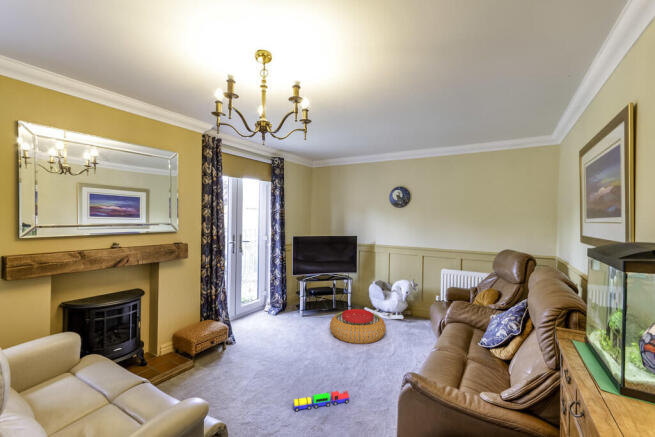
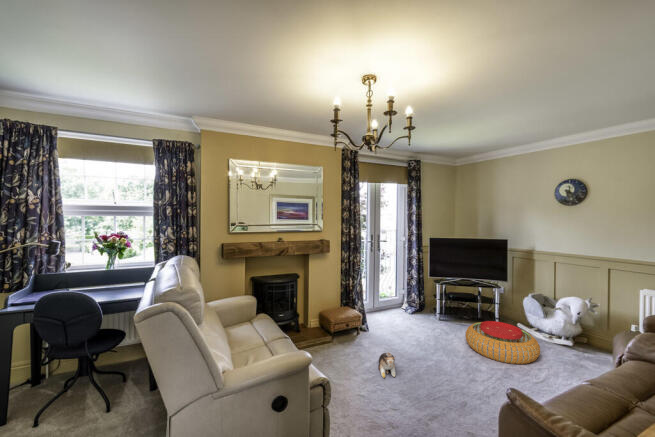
plush toy: none [256,360,278,389] -> present [378,352,395,378]
toy train: present [293,391,349,412] -> none [406,396,470,420]

